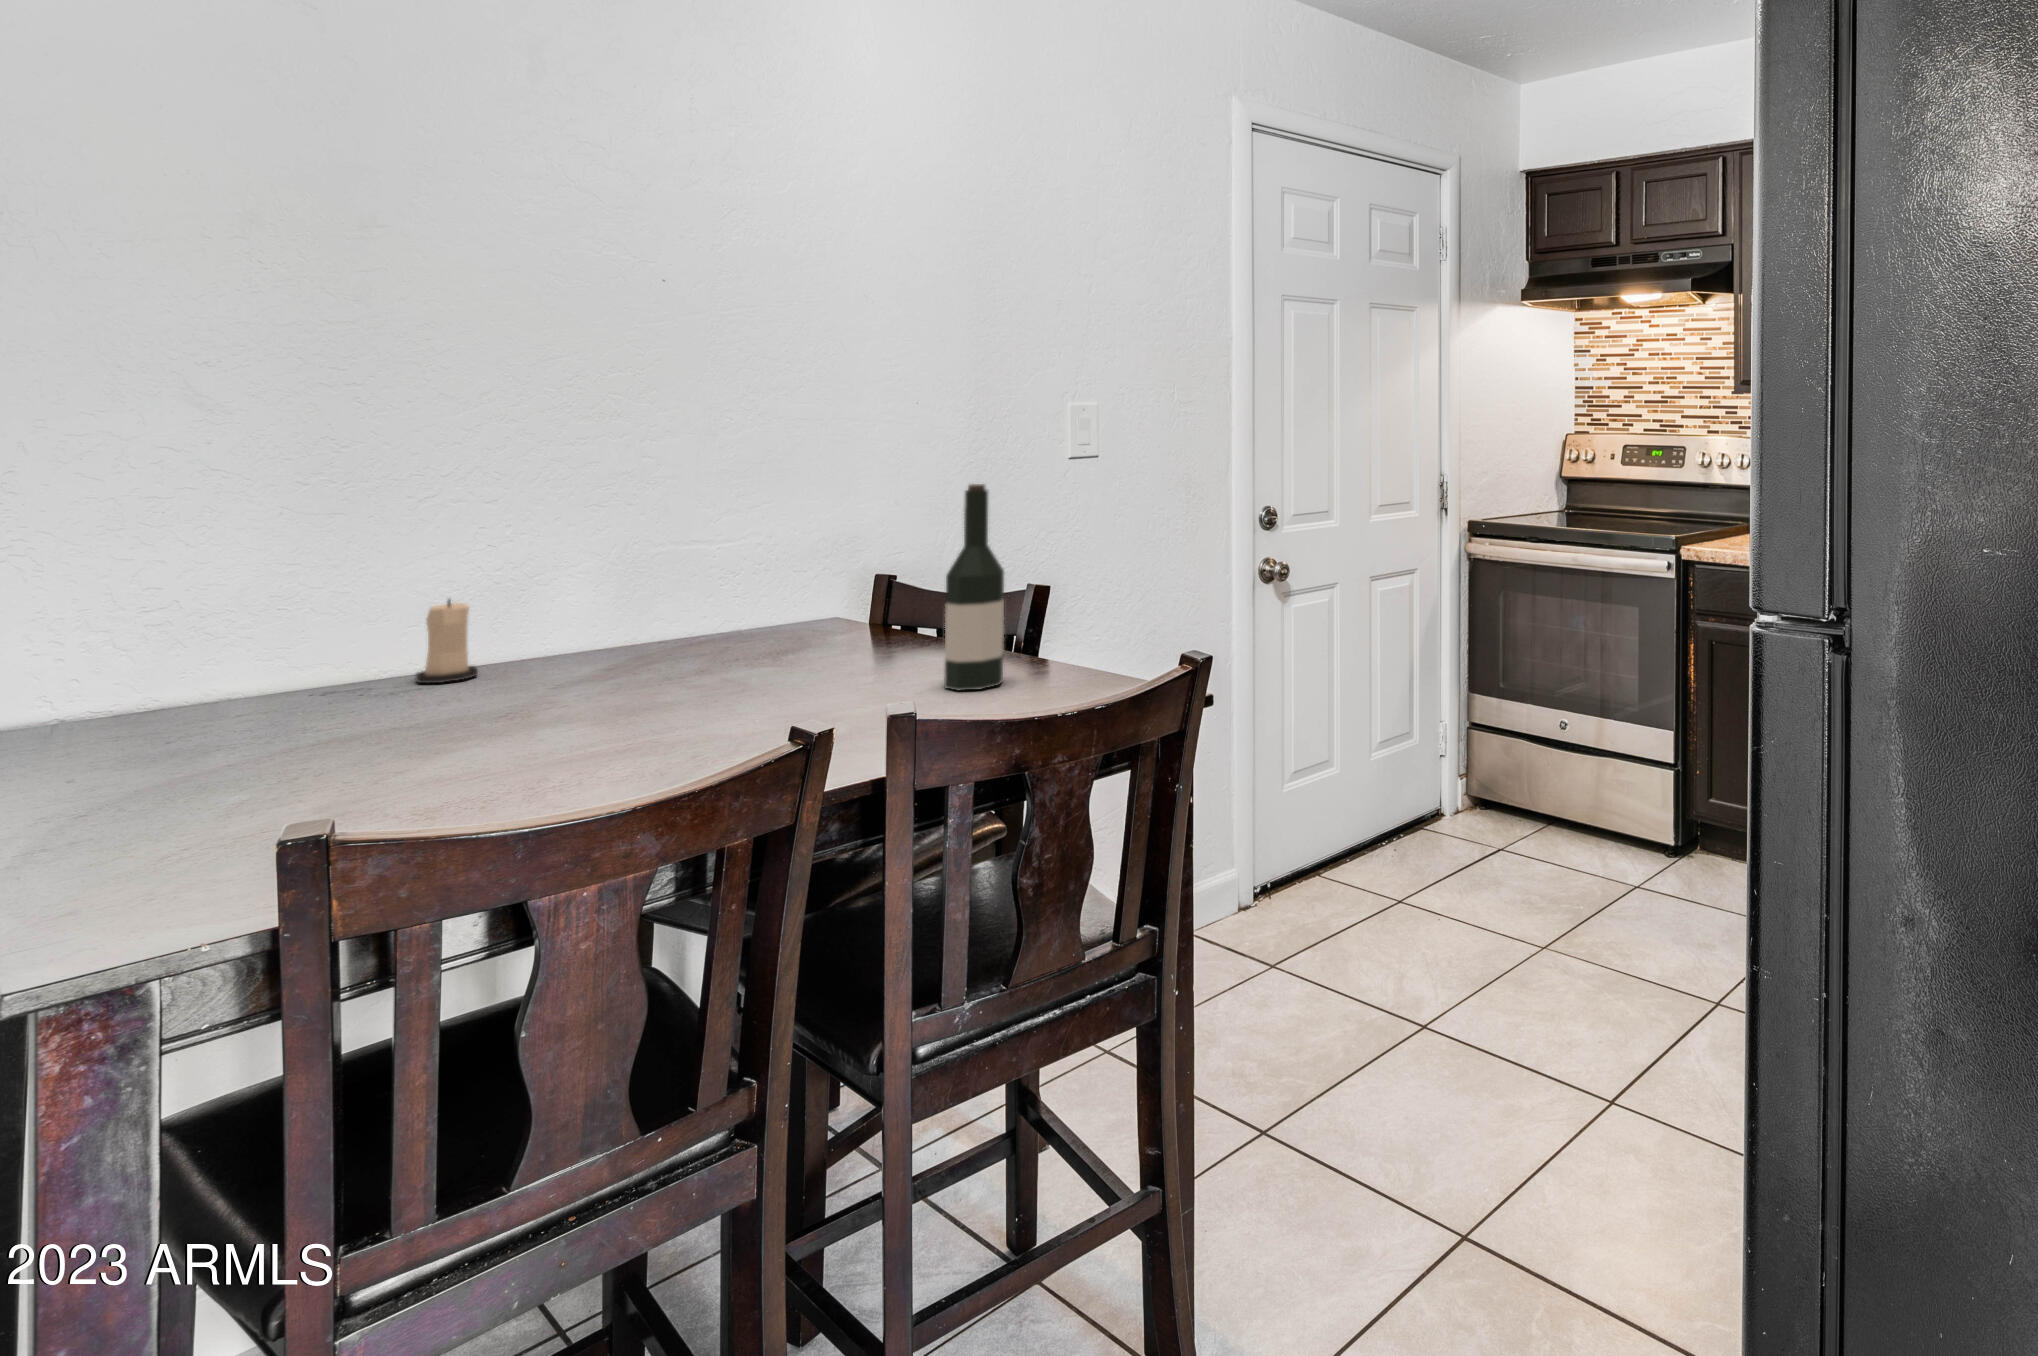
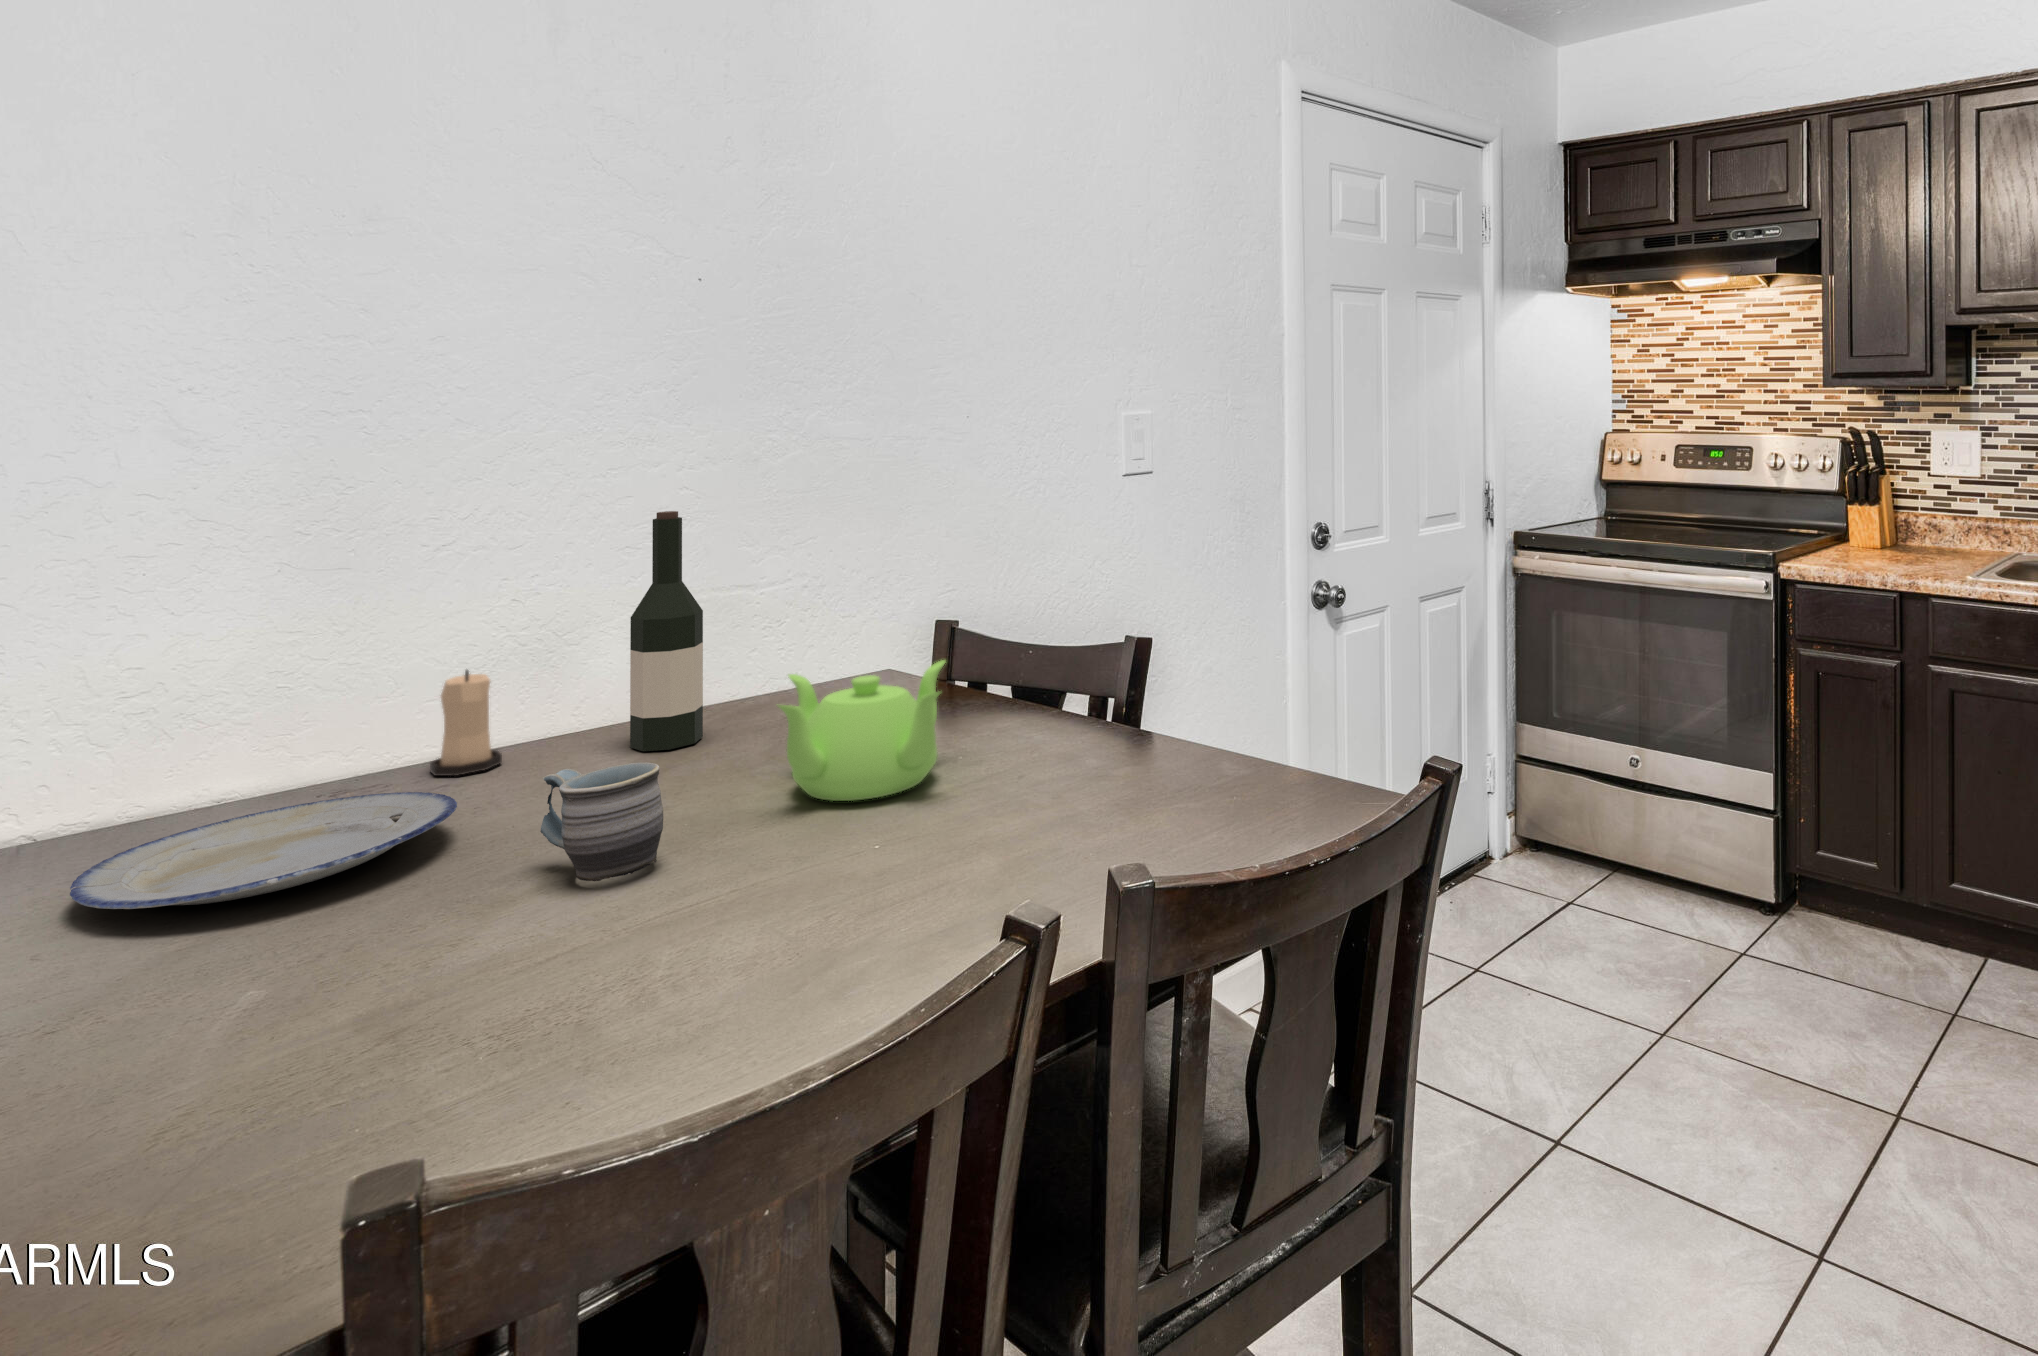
wine bottle: present [944,484,1004,691] -> present [630,511,703,751]
teapot: none [695,594,854,698] -> present [778,660,945,801]
mug: none [492,657,591,742] -> present [541,763,663,881]
plate: none [111,687,429,755] -> present [70,792,457,909]

